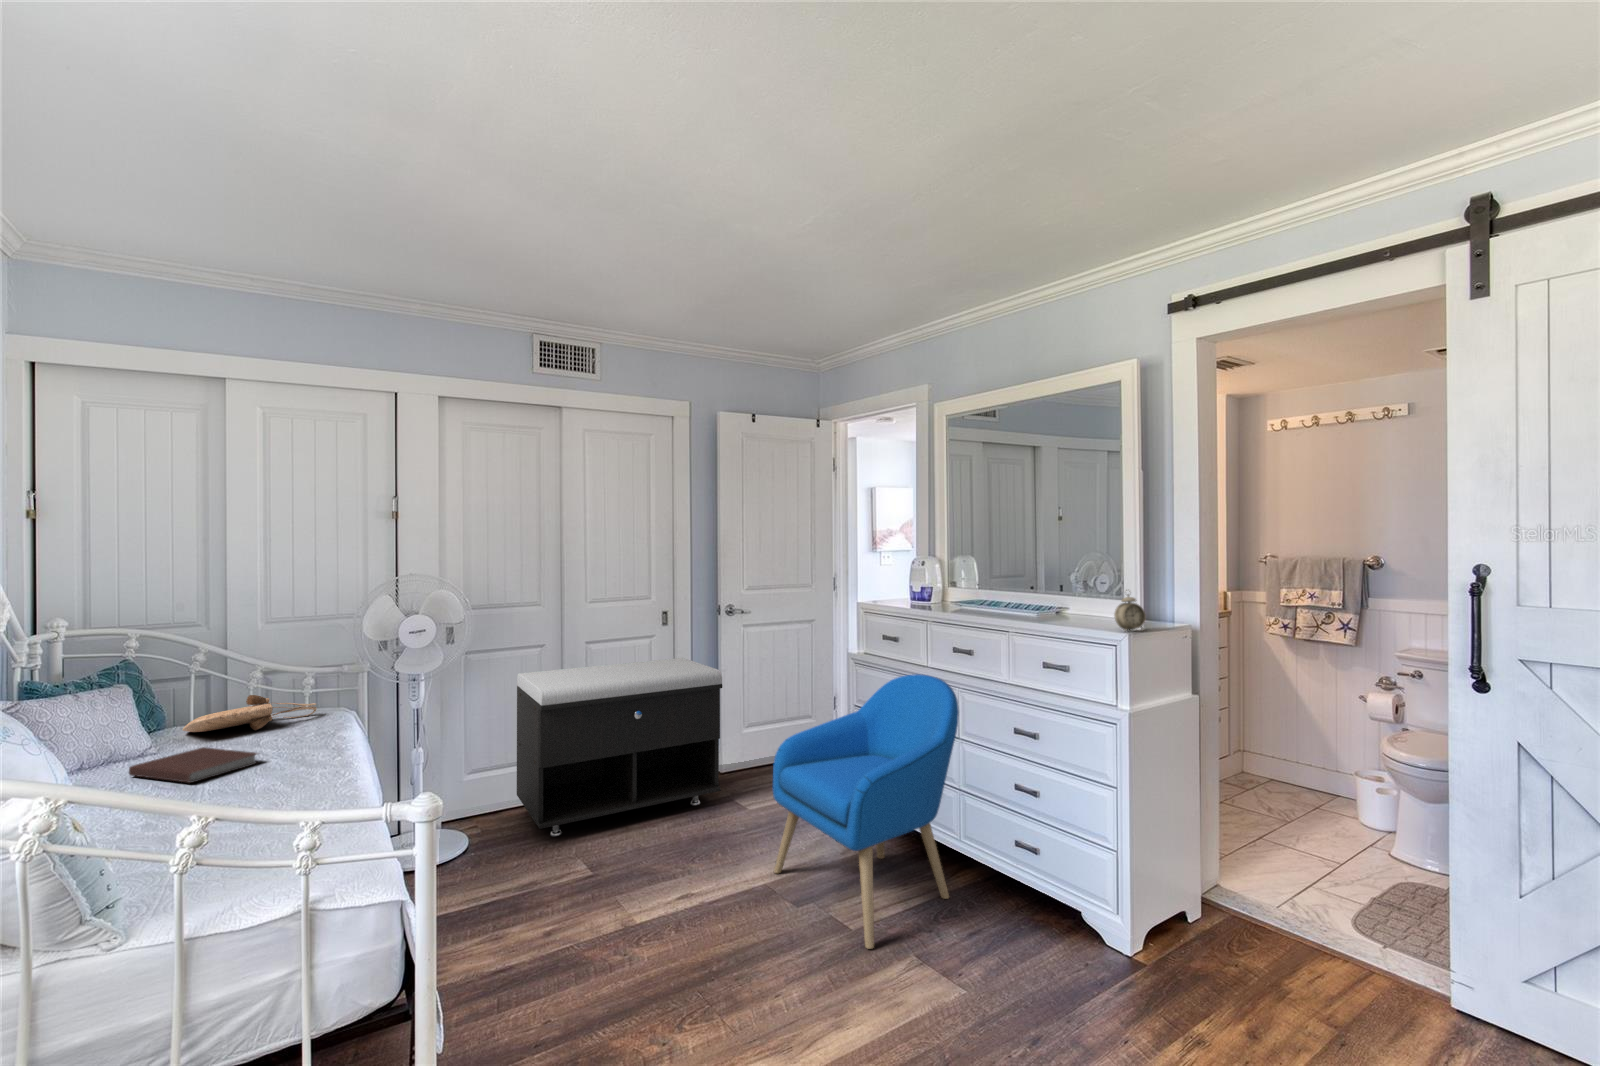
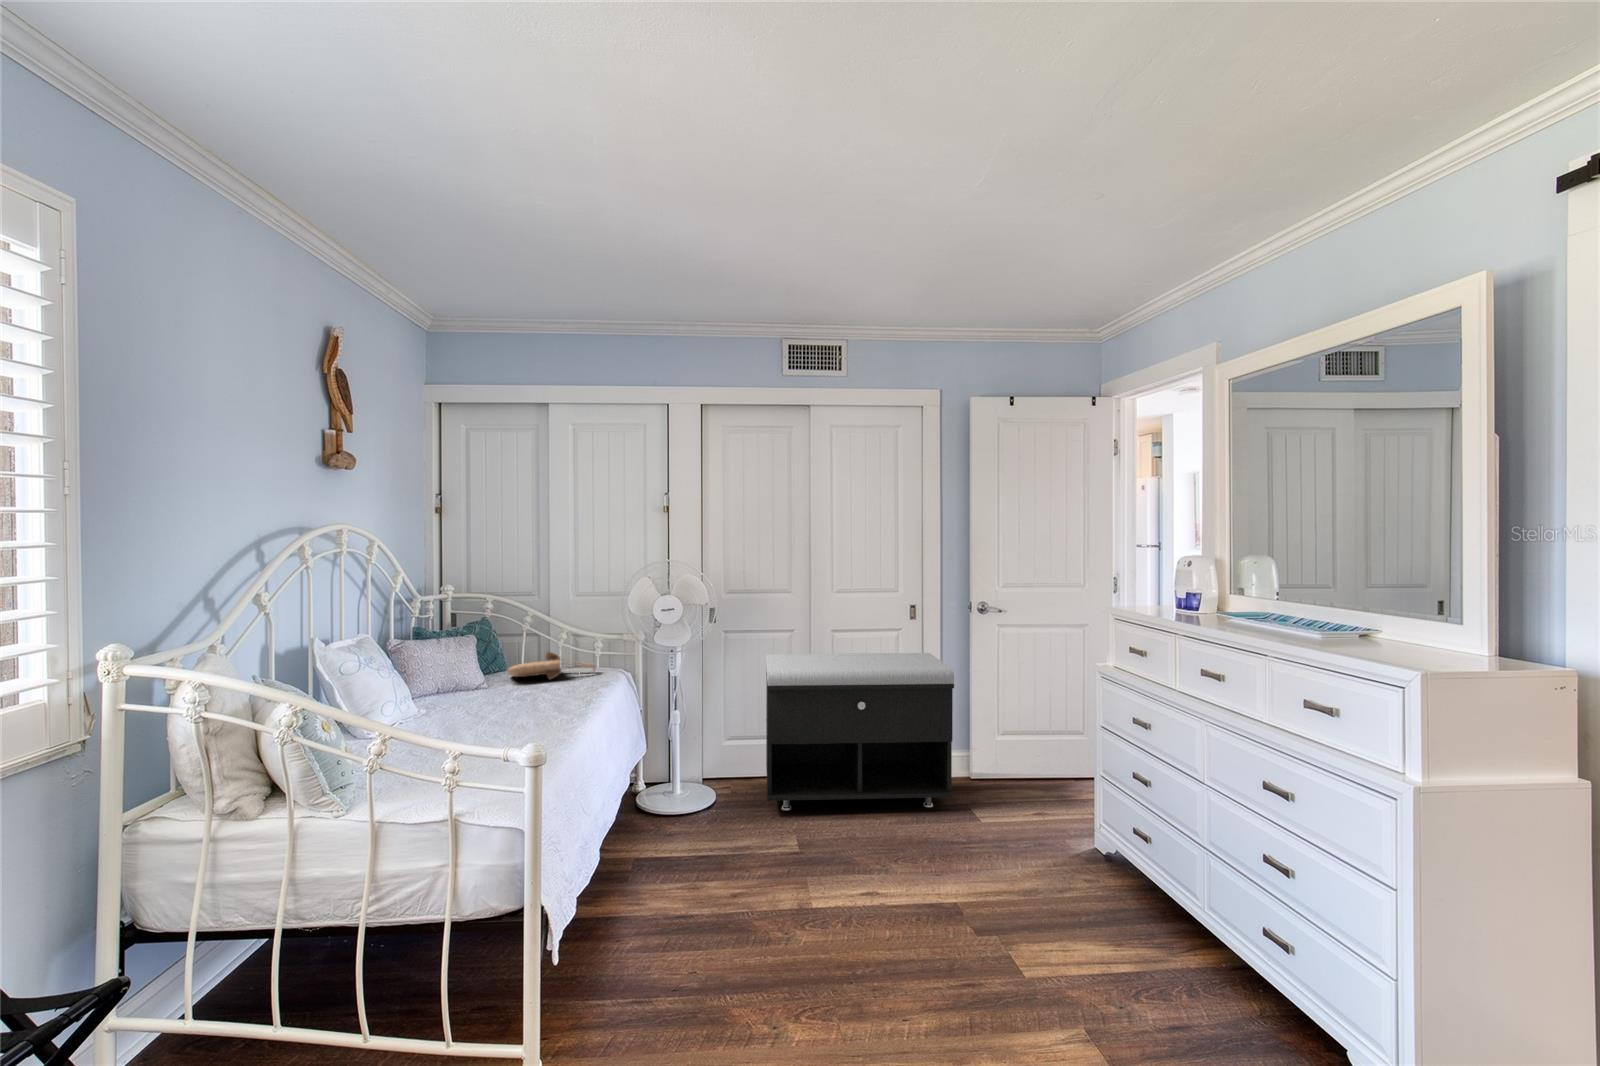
alarm clock: present [1114,594,1146,630] -> none [1419,605,1475,669]
armchair: present [773,674,959,949] -> none [966,696,1189,1006]
notebook: present [129,747,258,783] -> none [455,688,531,713]

